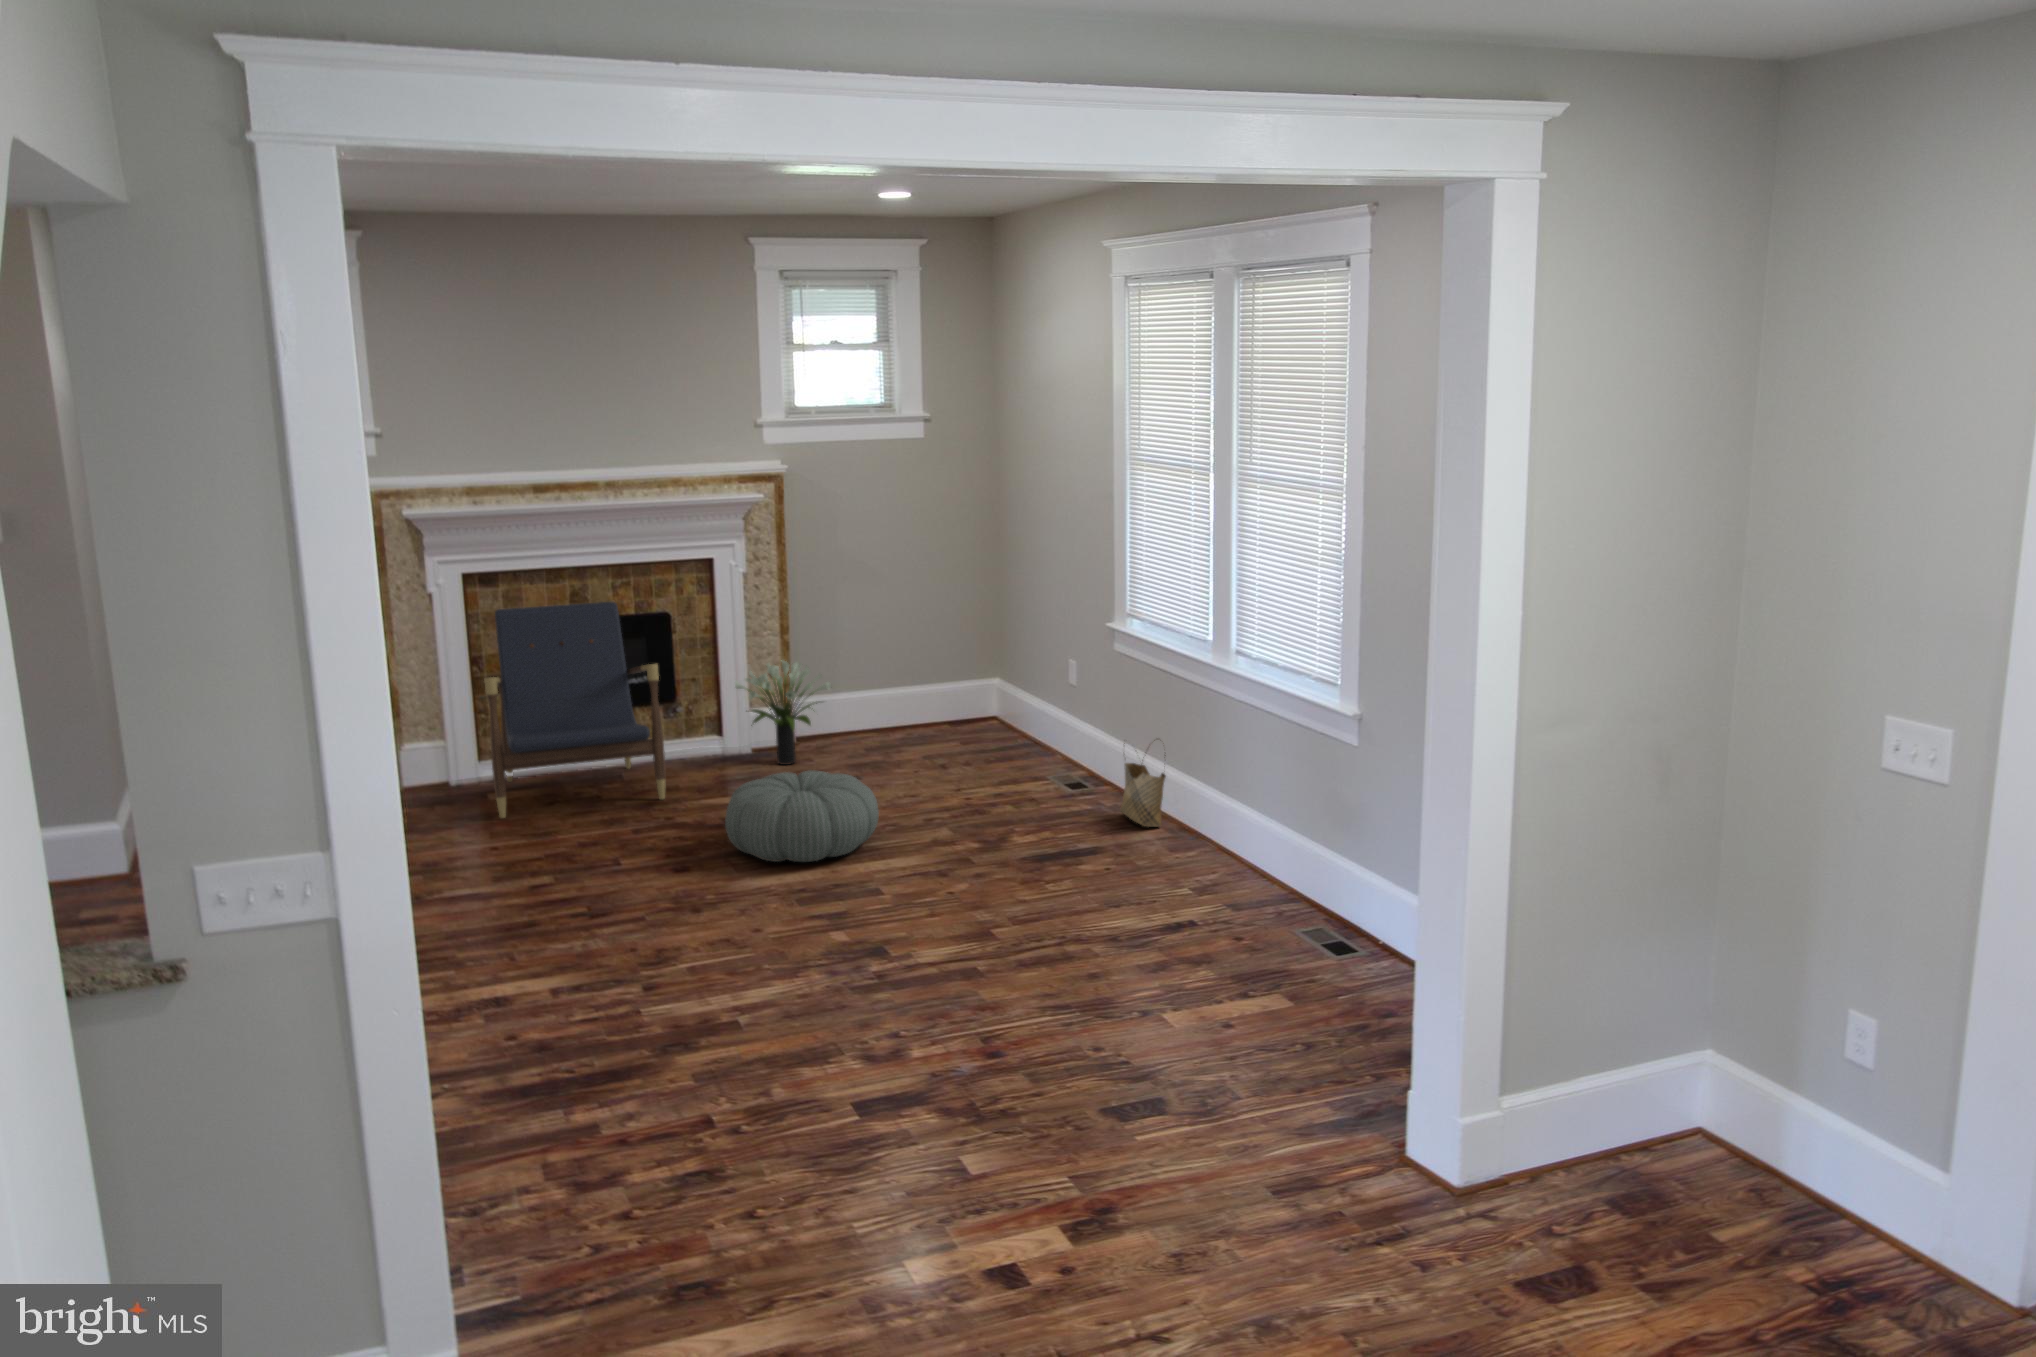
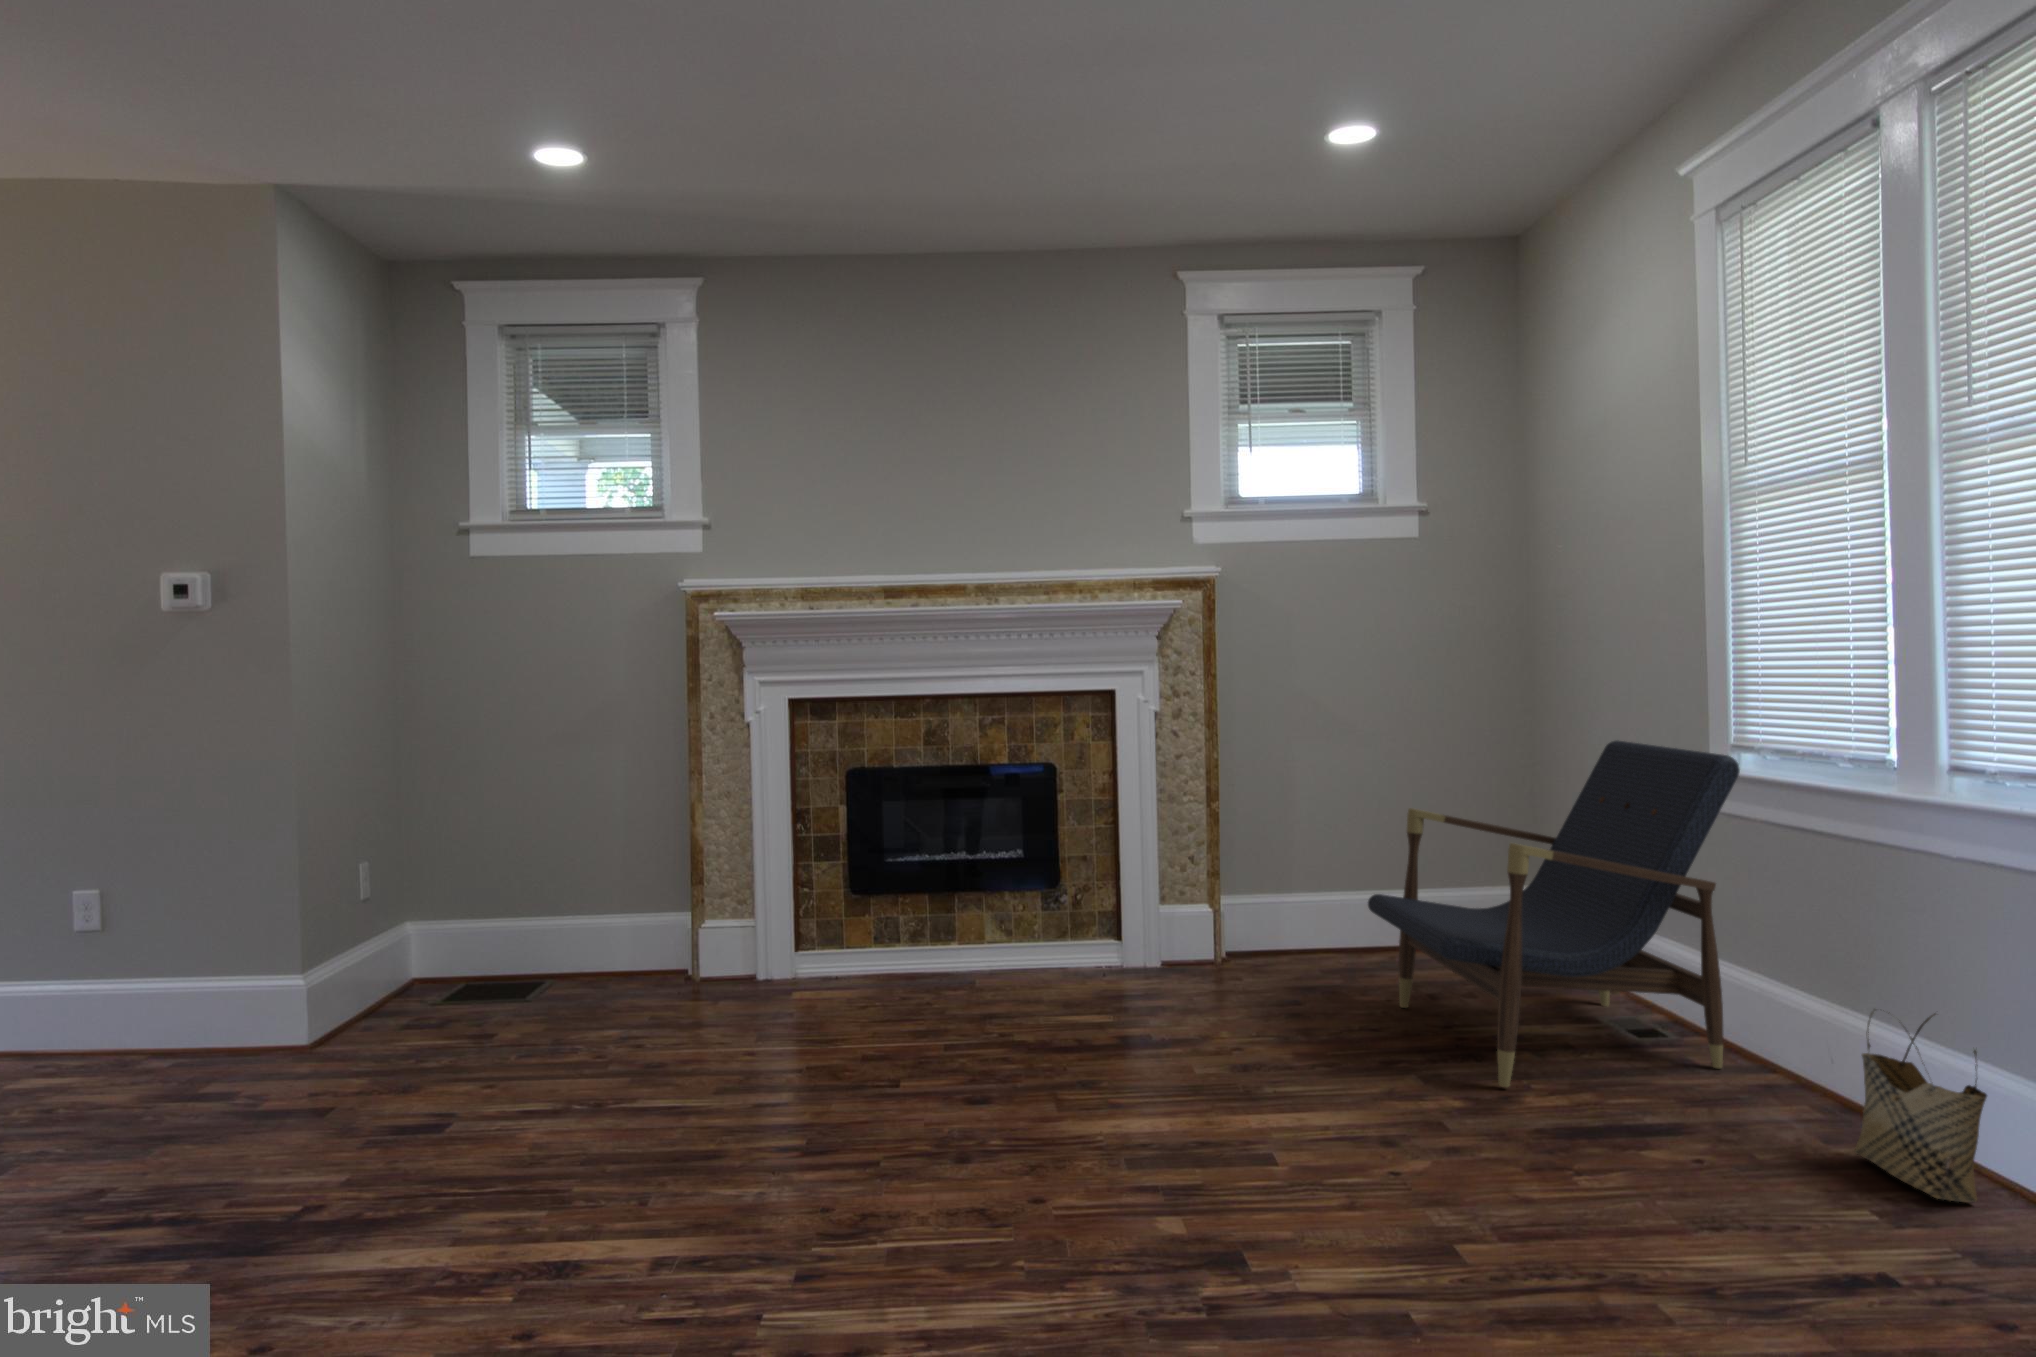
lounge chair: present [484,602,665,818] -> present [1368,741,1740,1087]
potted plant: present [735,661,831,765] -> none [1136,834,1279,992]
pouf: present [725,770,879,862] -> none [1084,1013,1364,1196]

